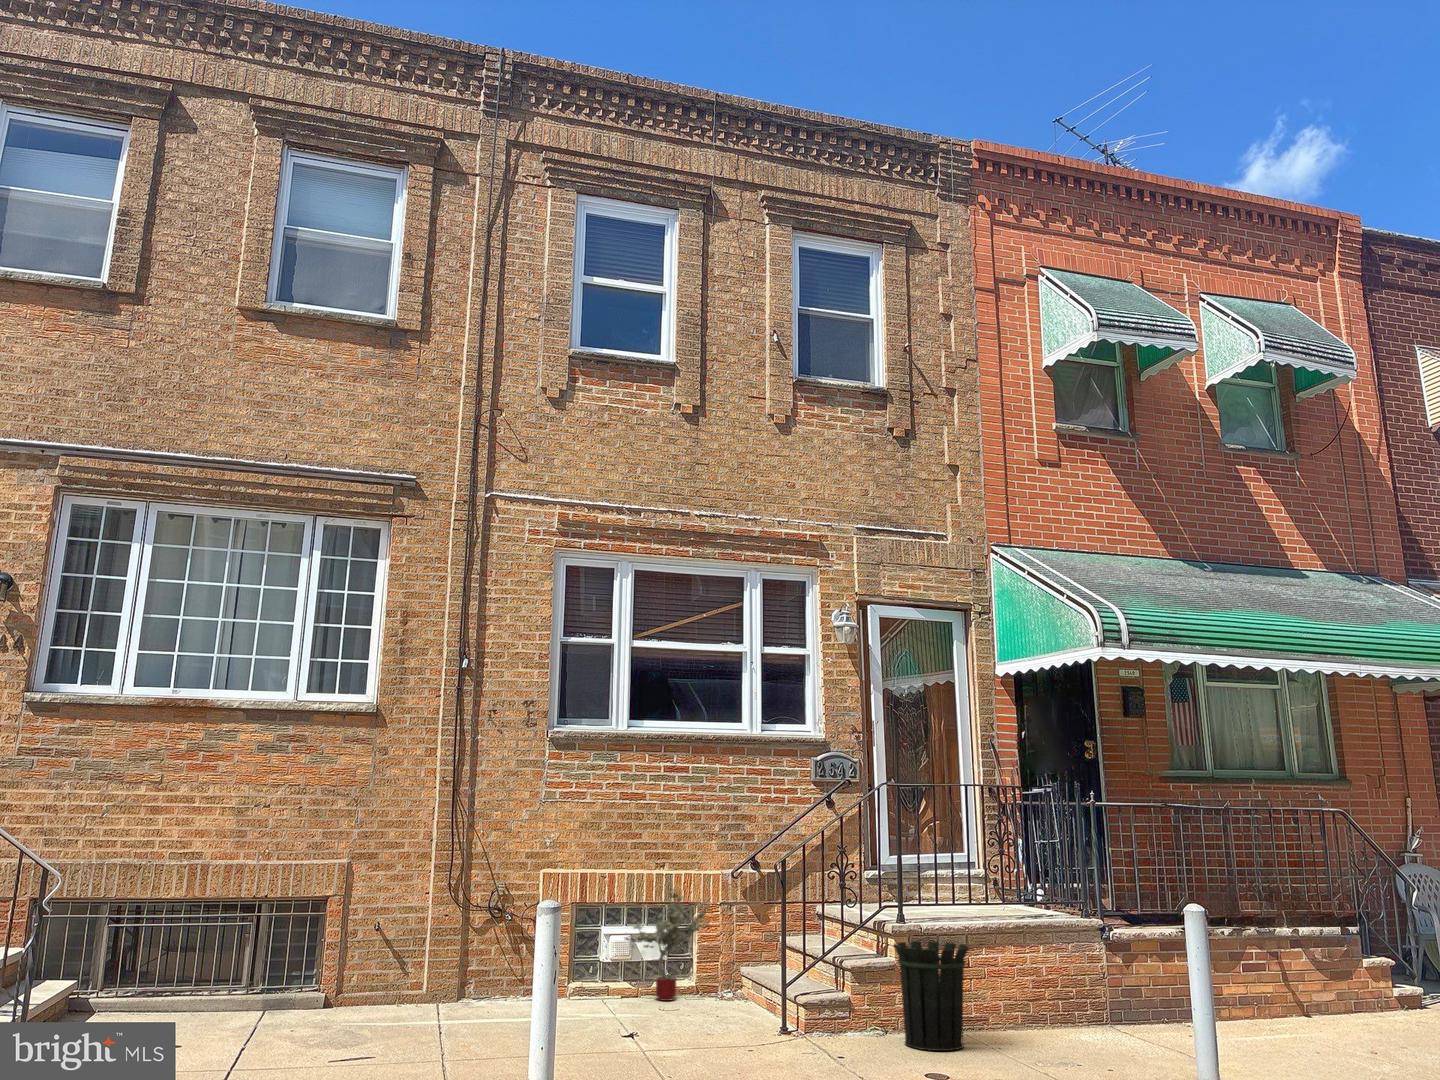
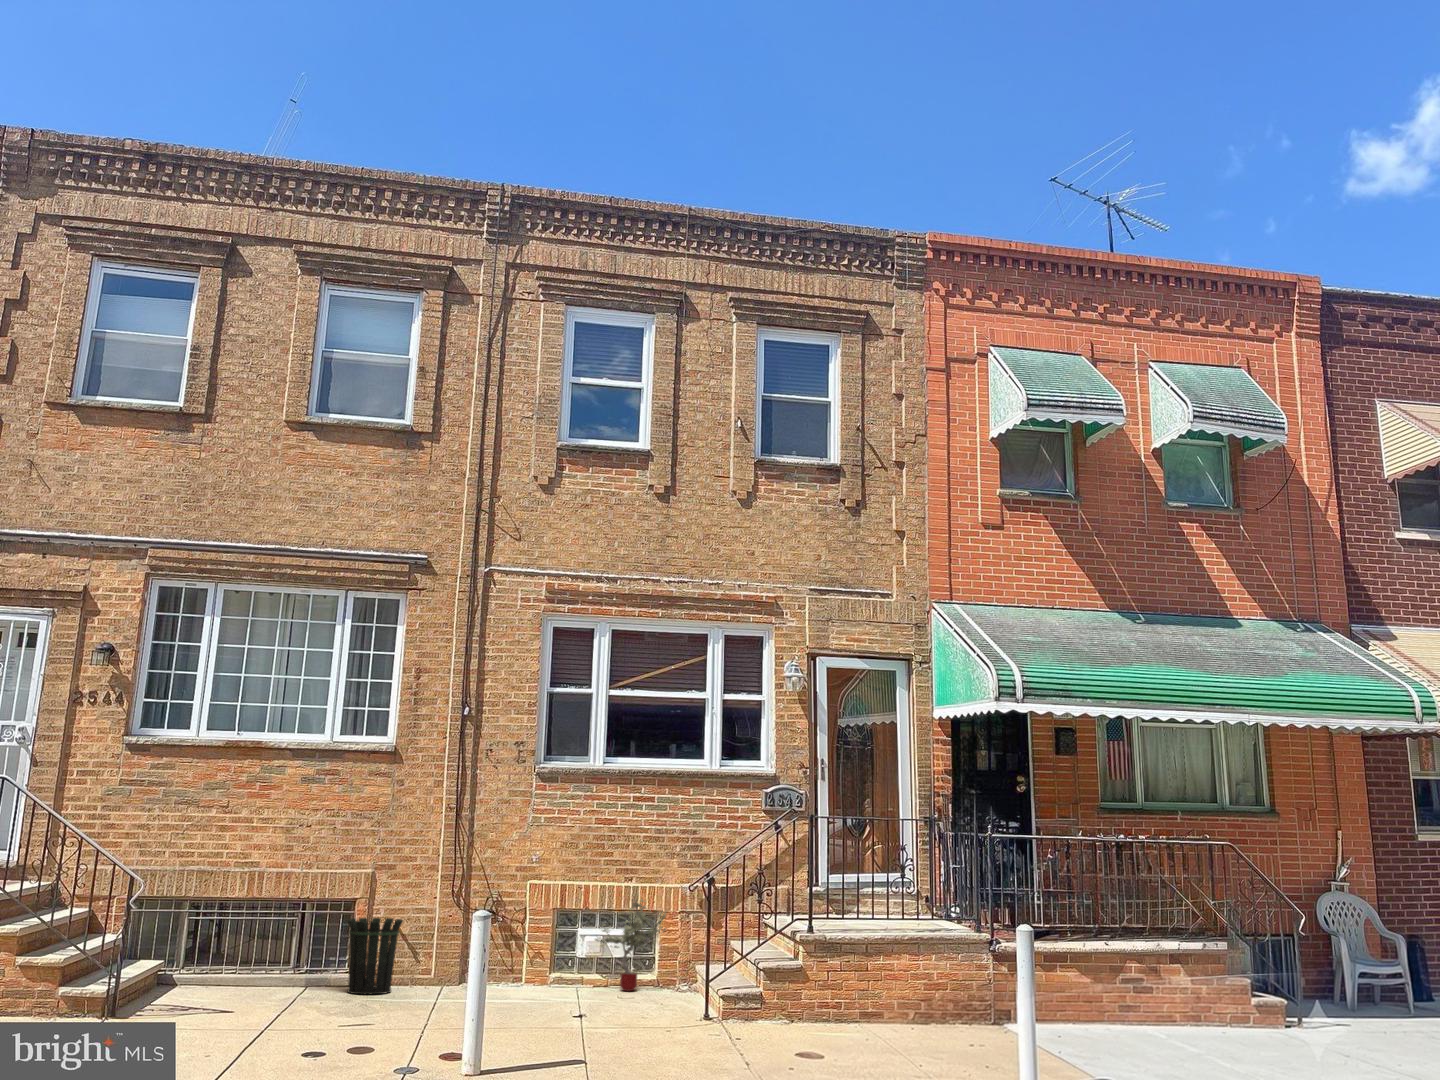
waste bin: present [894,941,969,1051] -> present [348,918,403,994]

